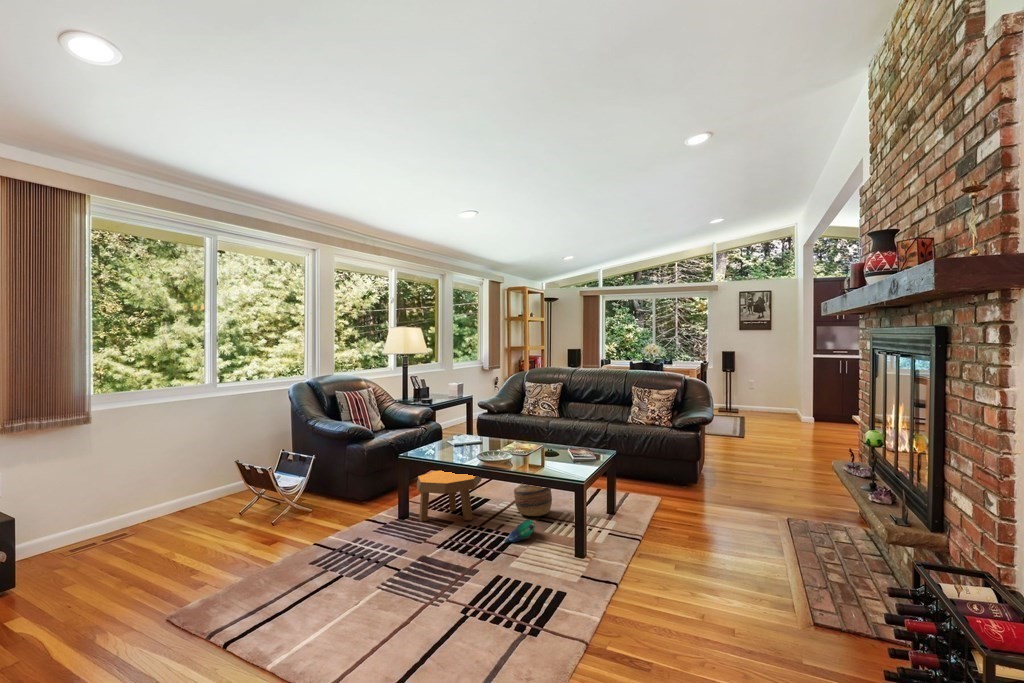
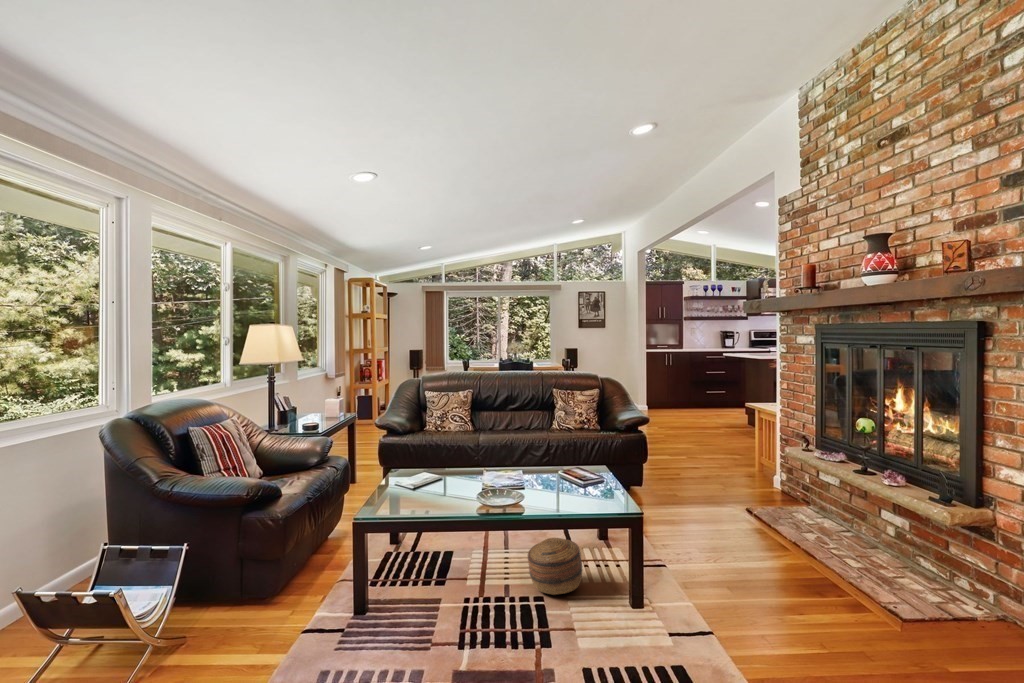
footstool: present [417,471,481,521] -> none [384,536,492,645]
plush toy: present [505,519,535,542] -> none [567,612,615,665]

